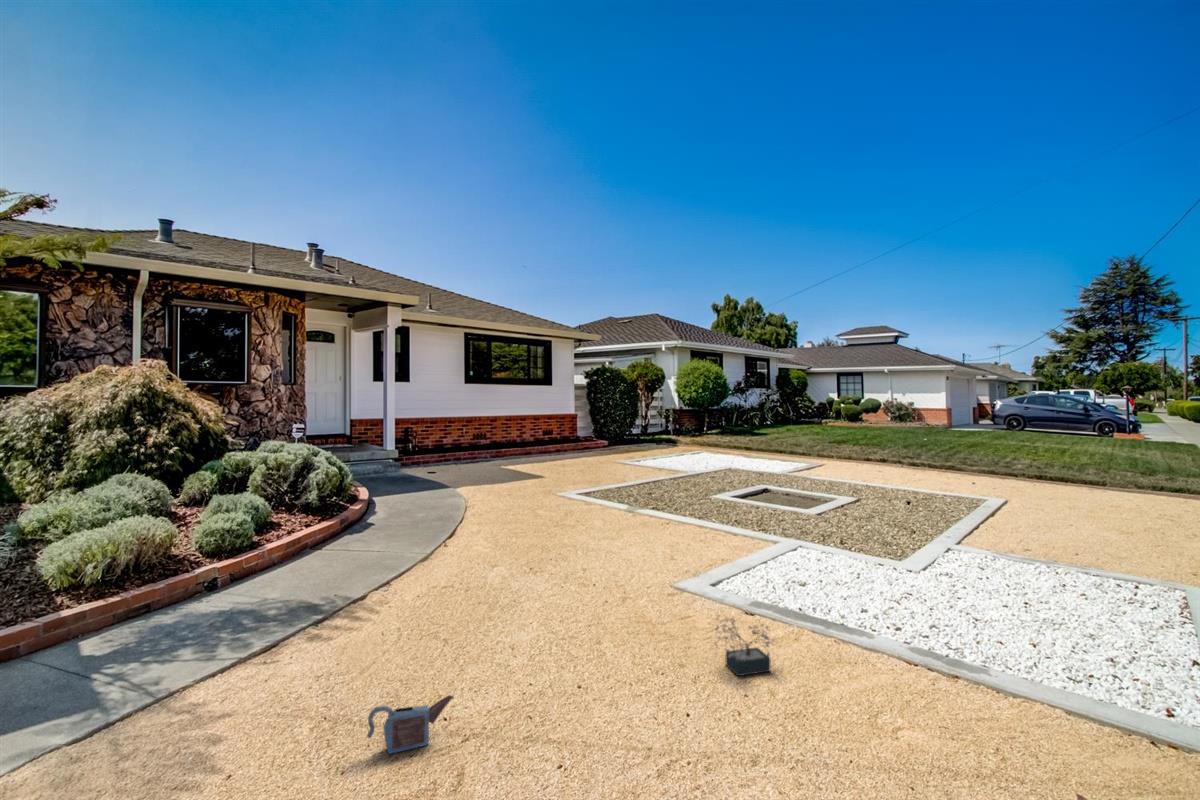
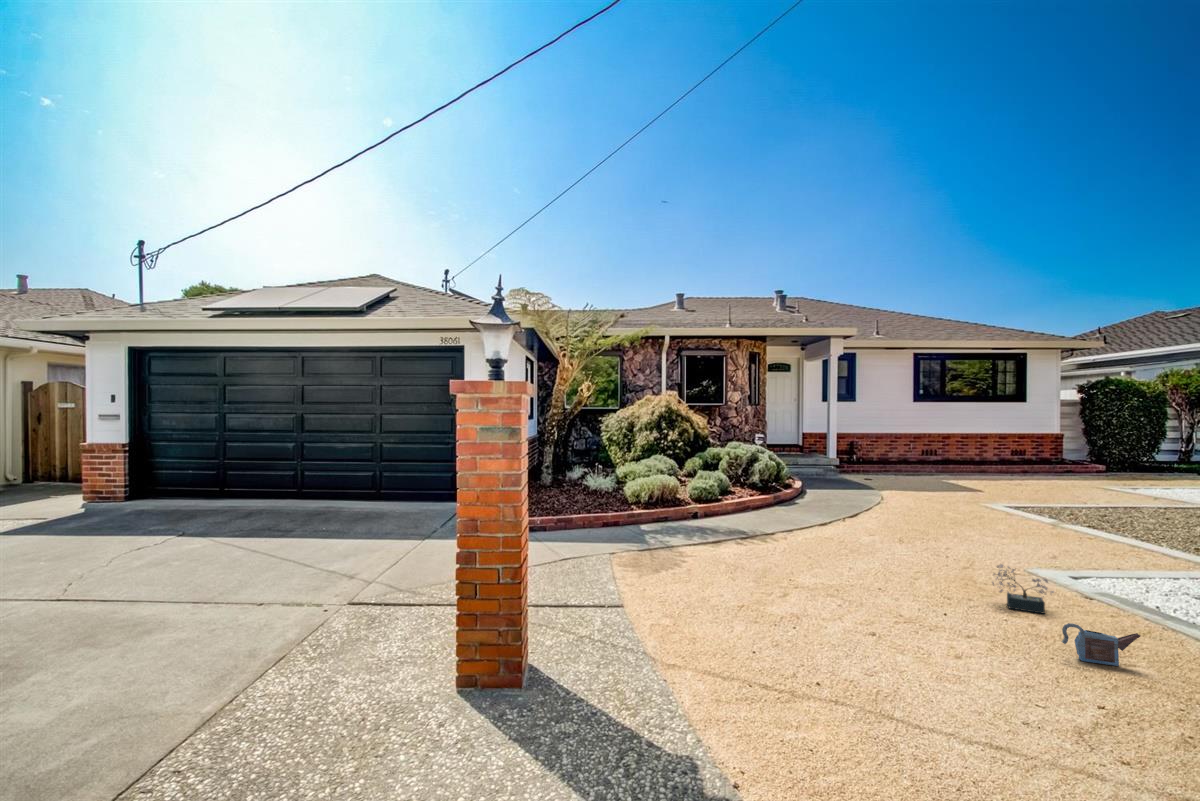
watering can: present [367,695,453,754] -> present [1062,623,1140,666]

